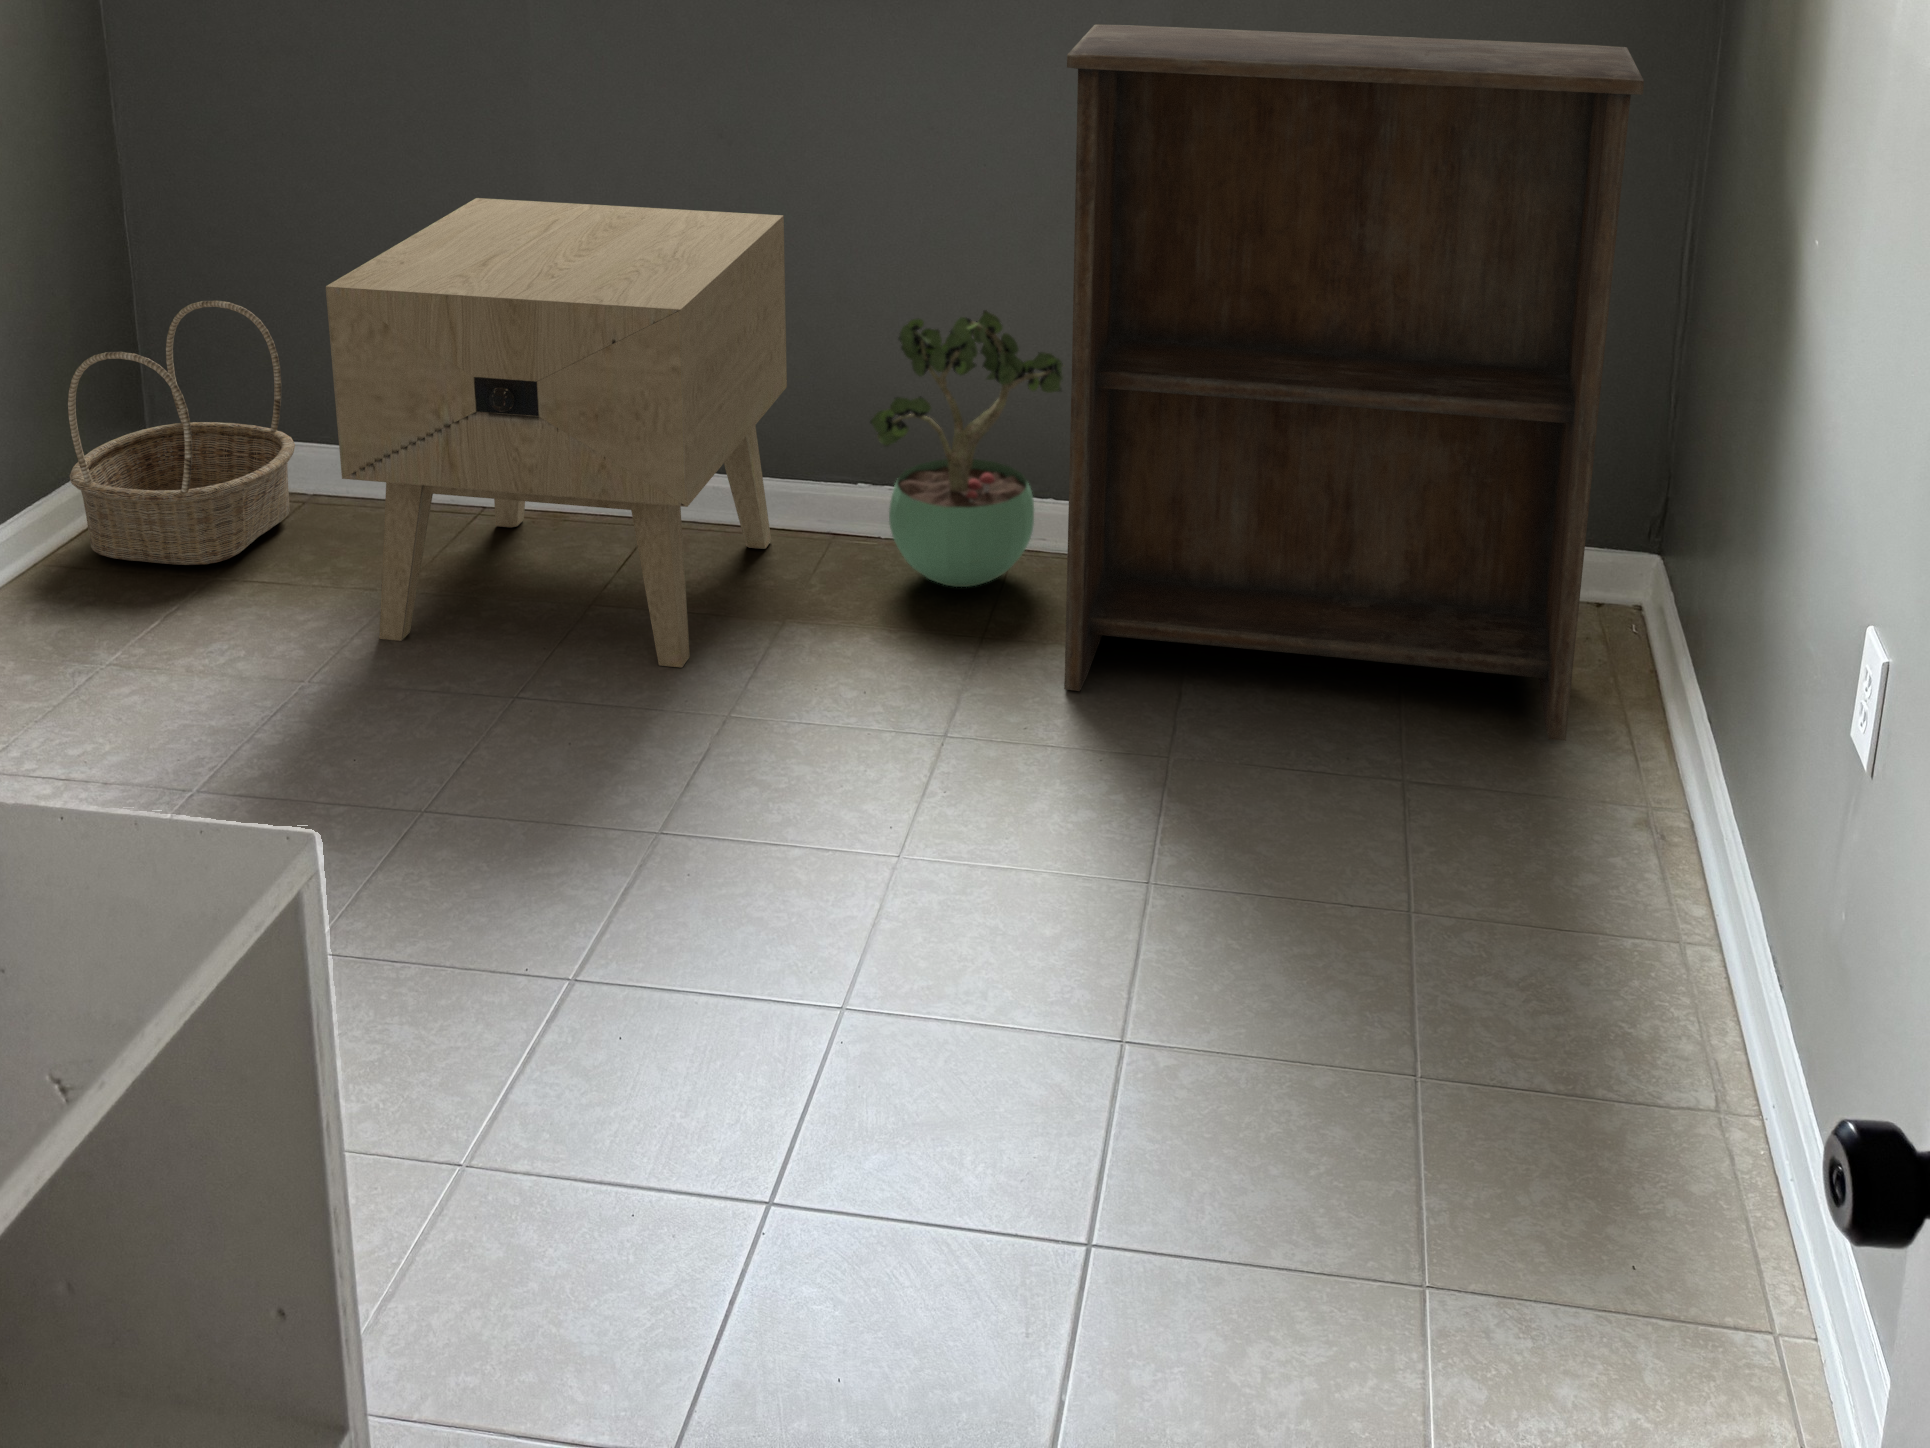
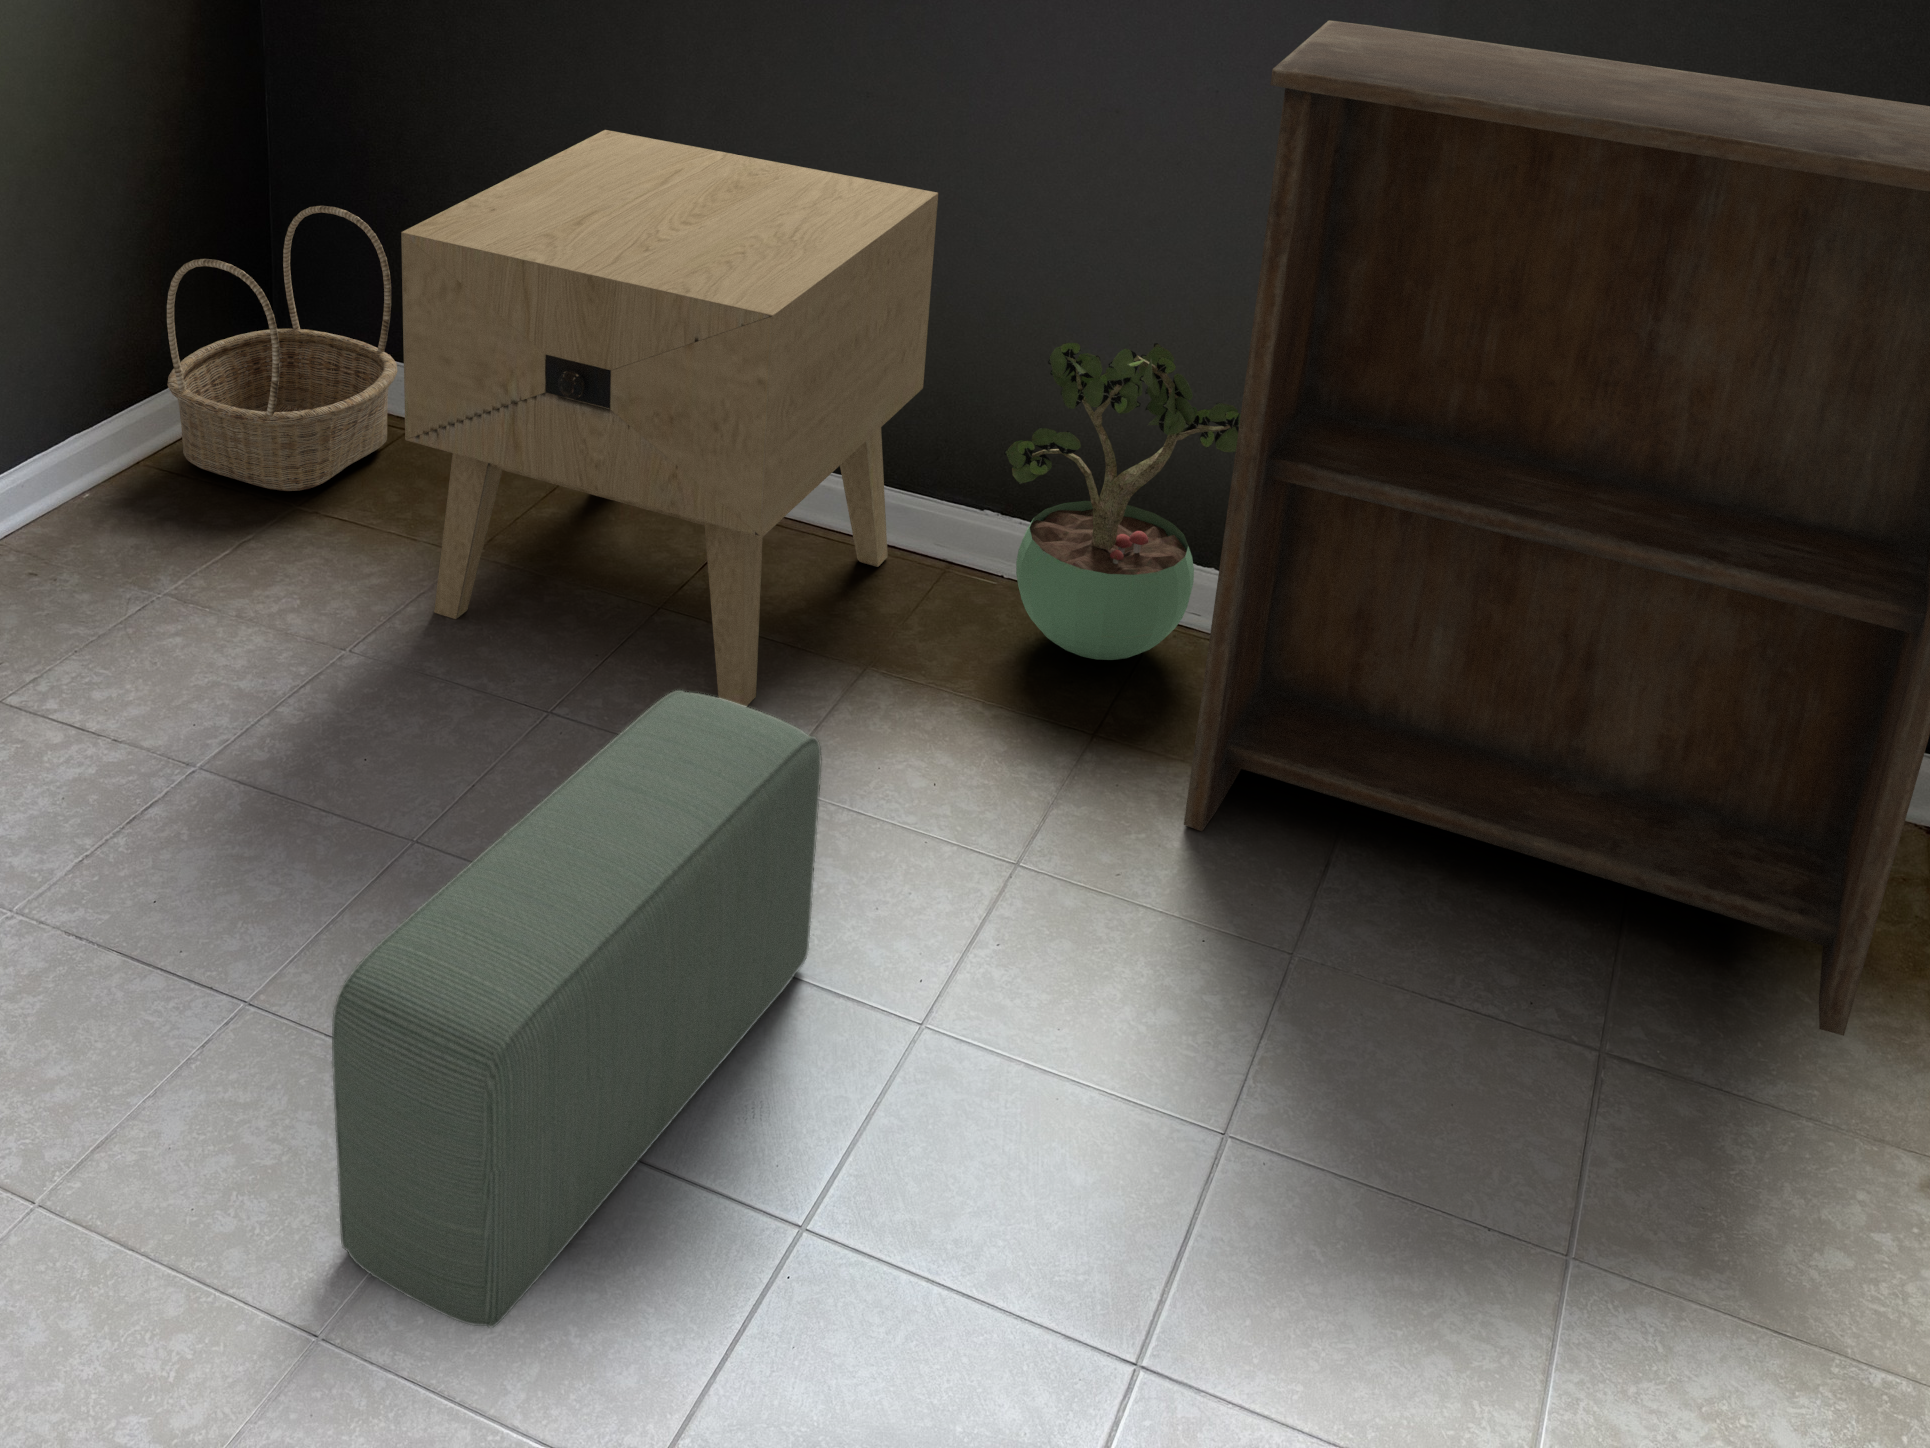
pouf: none [444,613,792,1127] -> present [332,690,821,1328]

